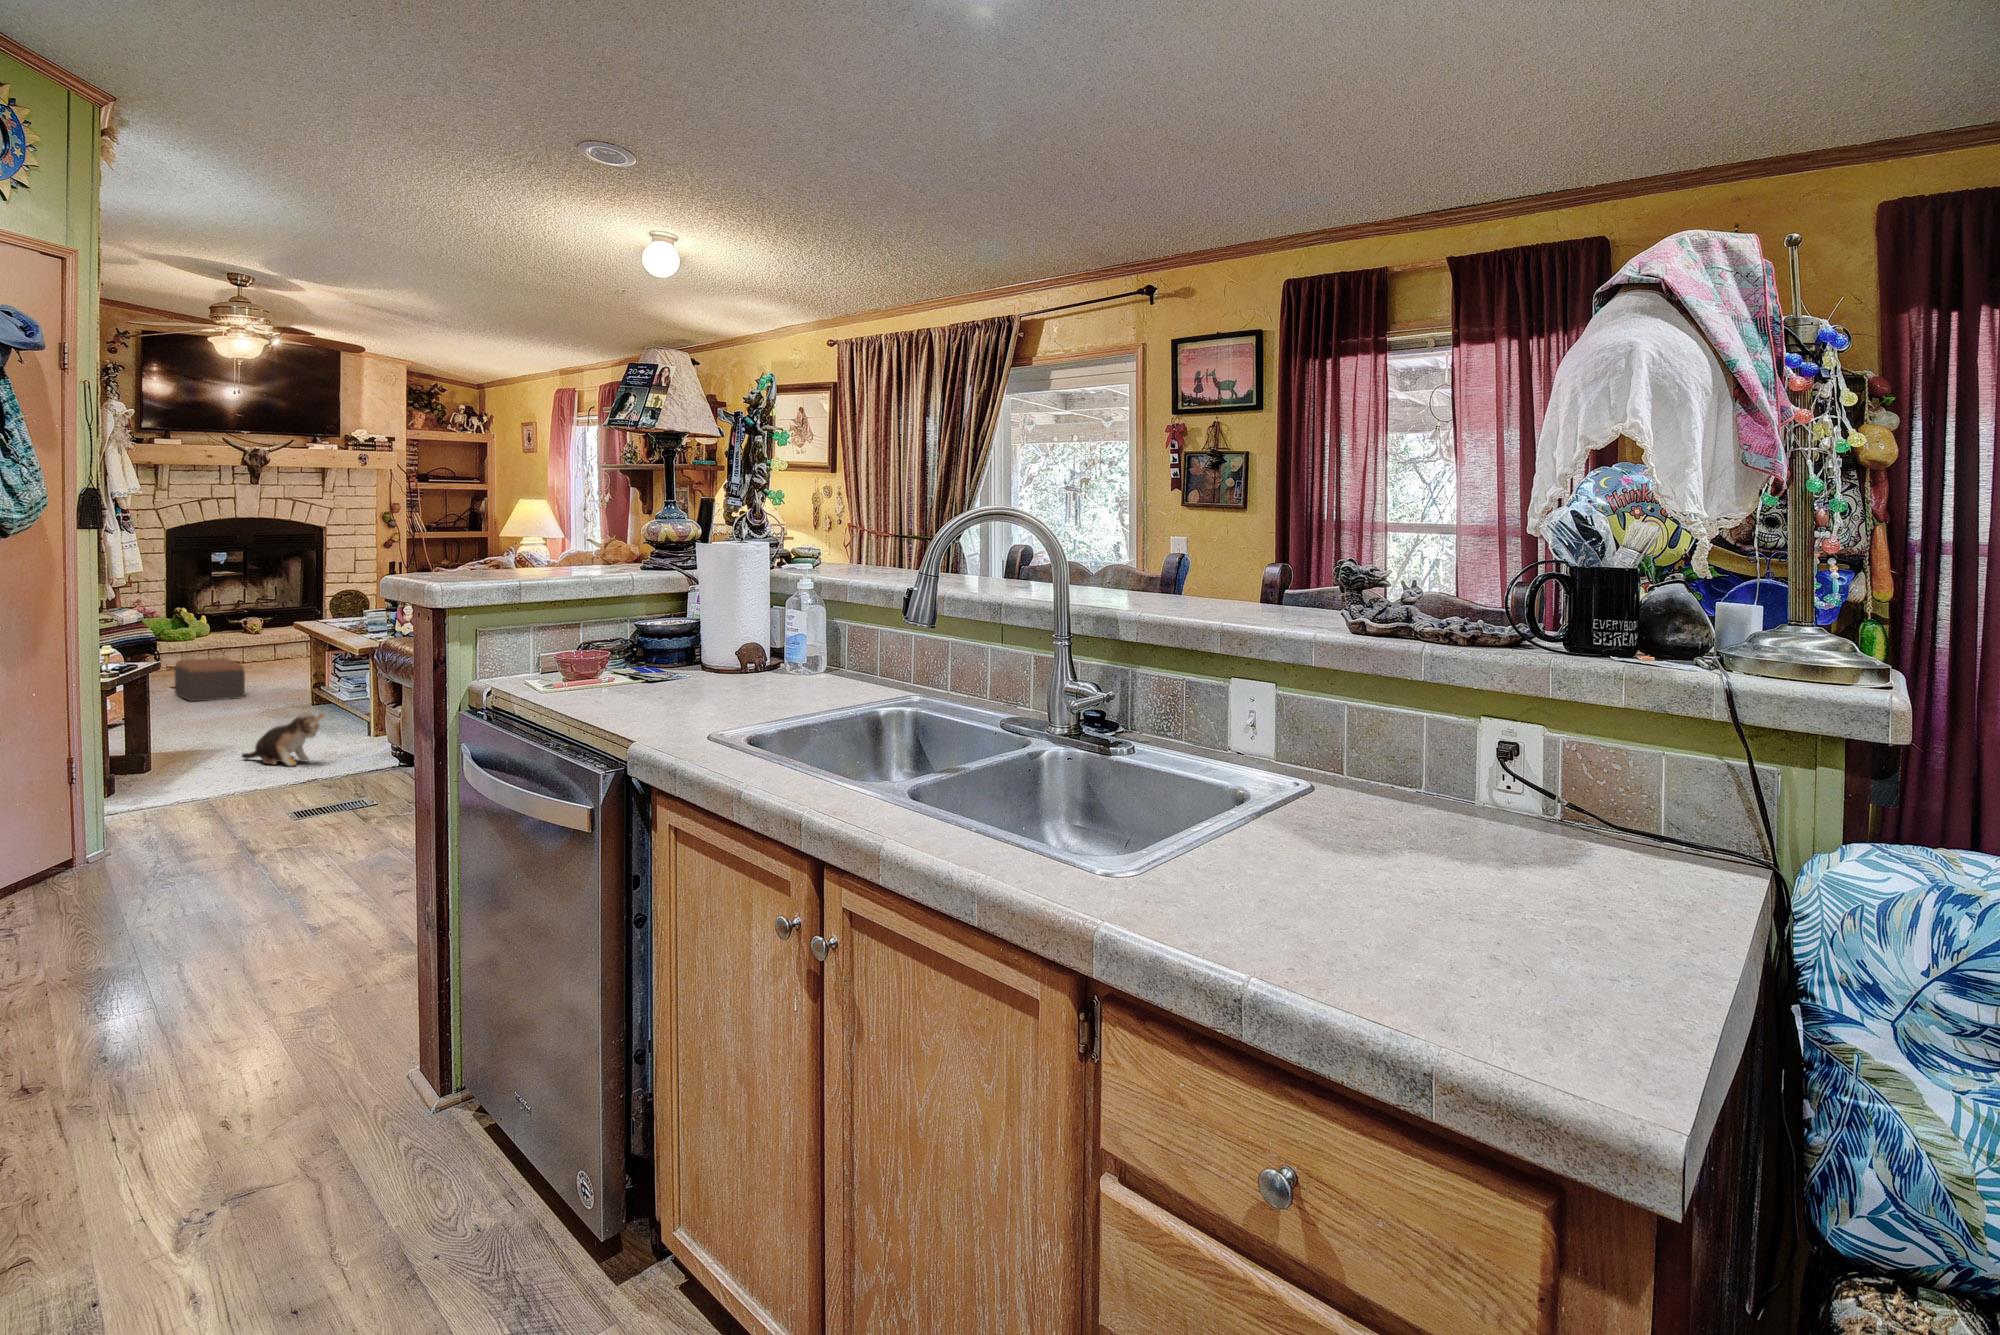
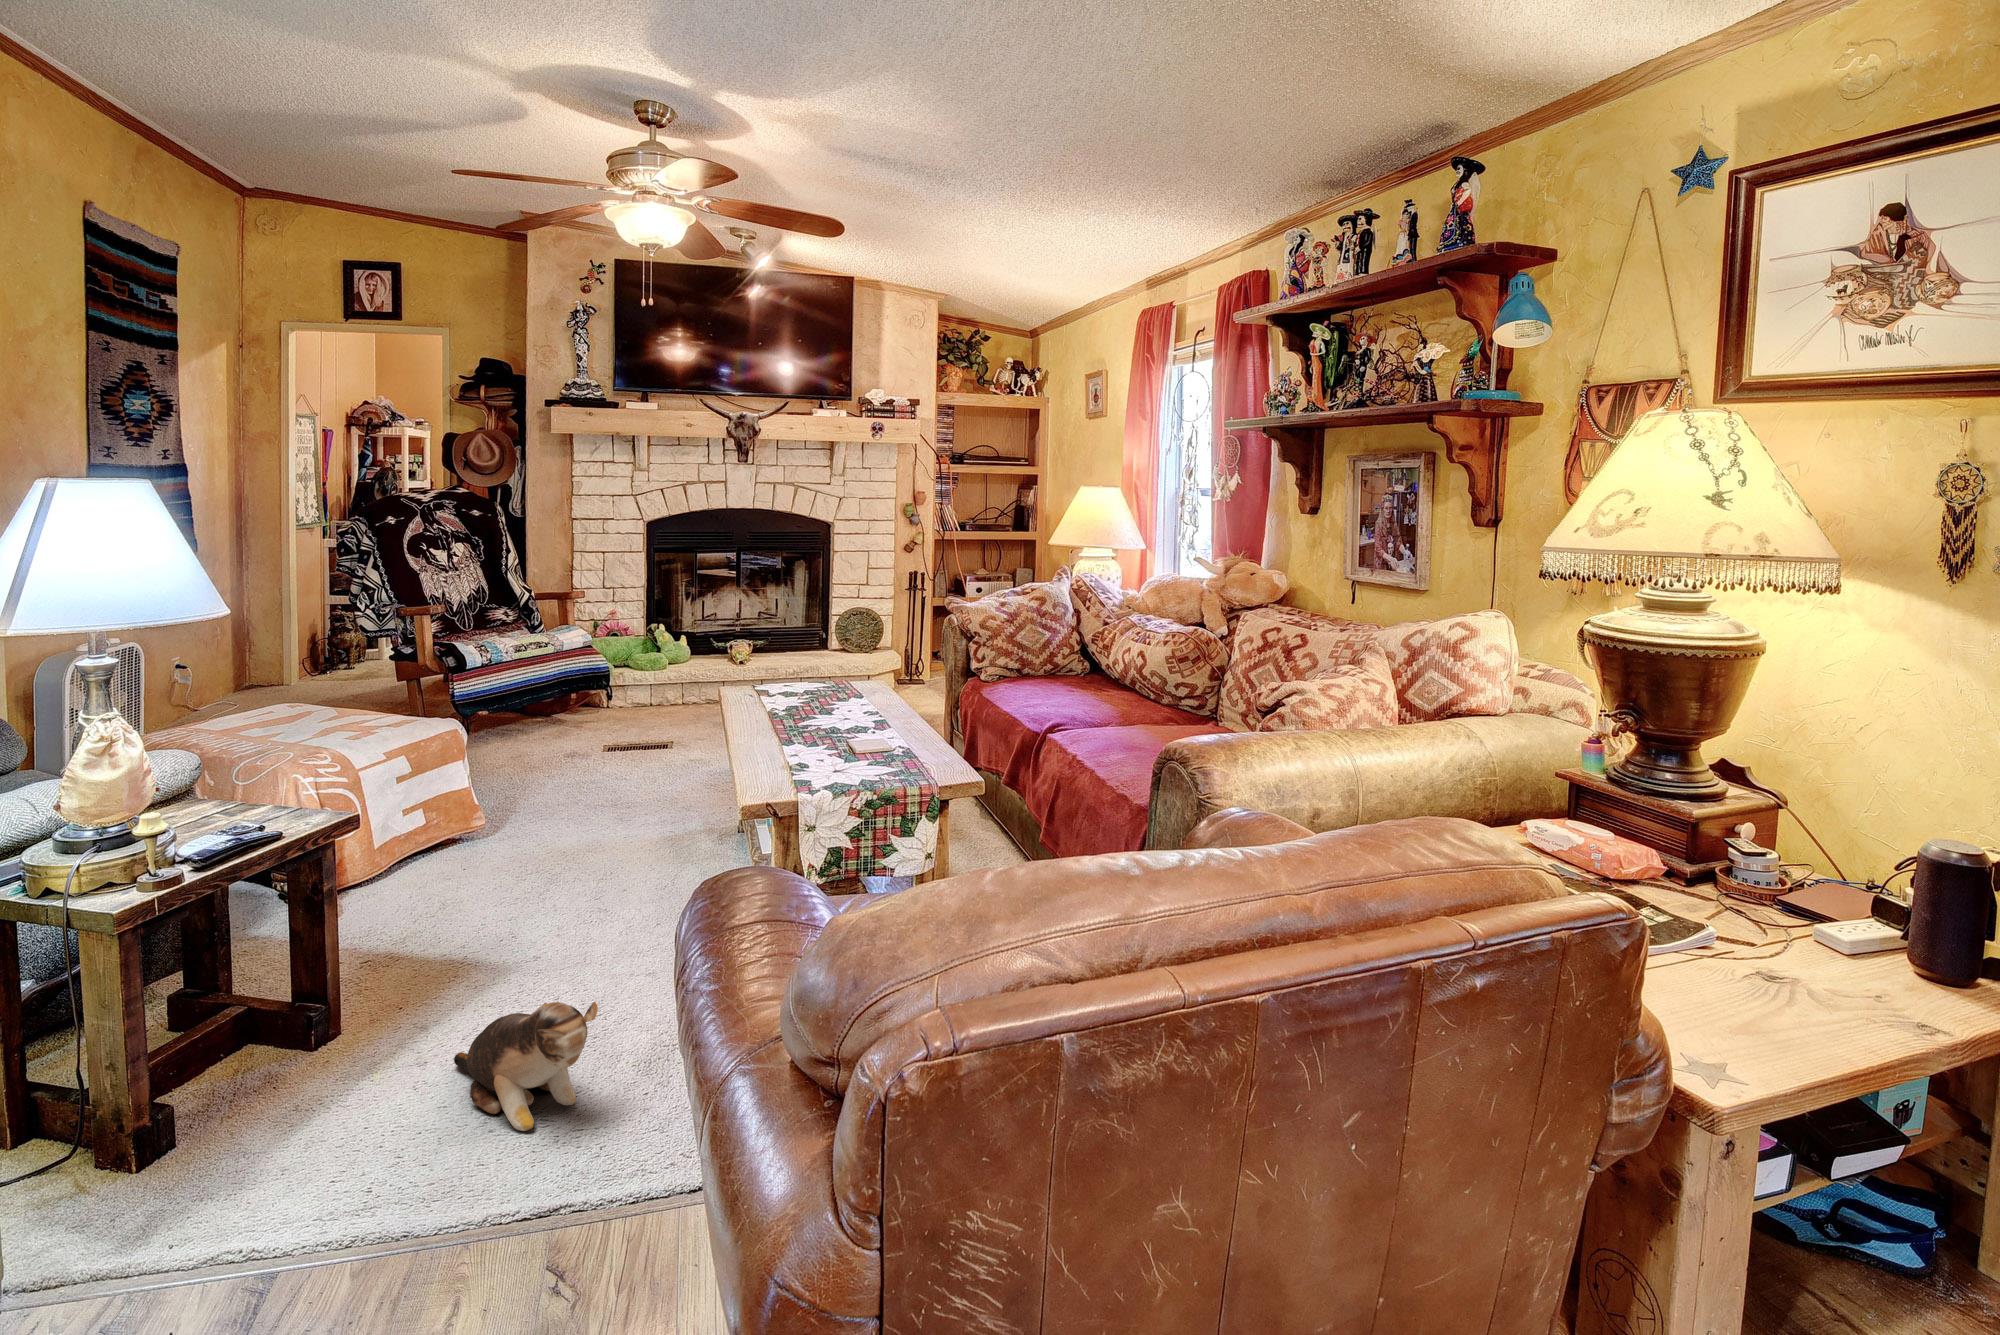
footstool: present [174,658,245,701] -> none [563,727,652,802]

